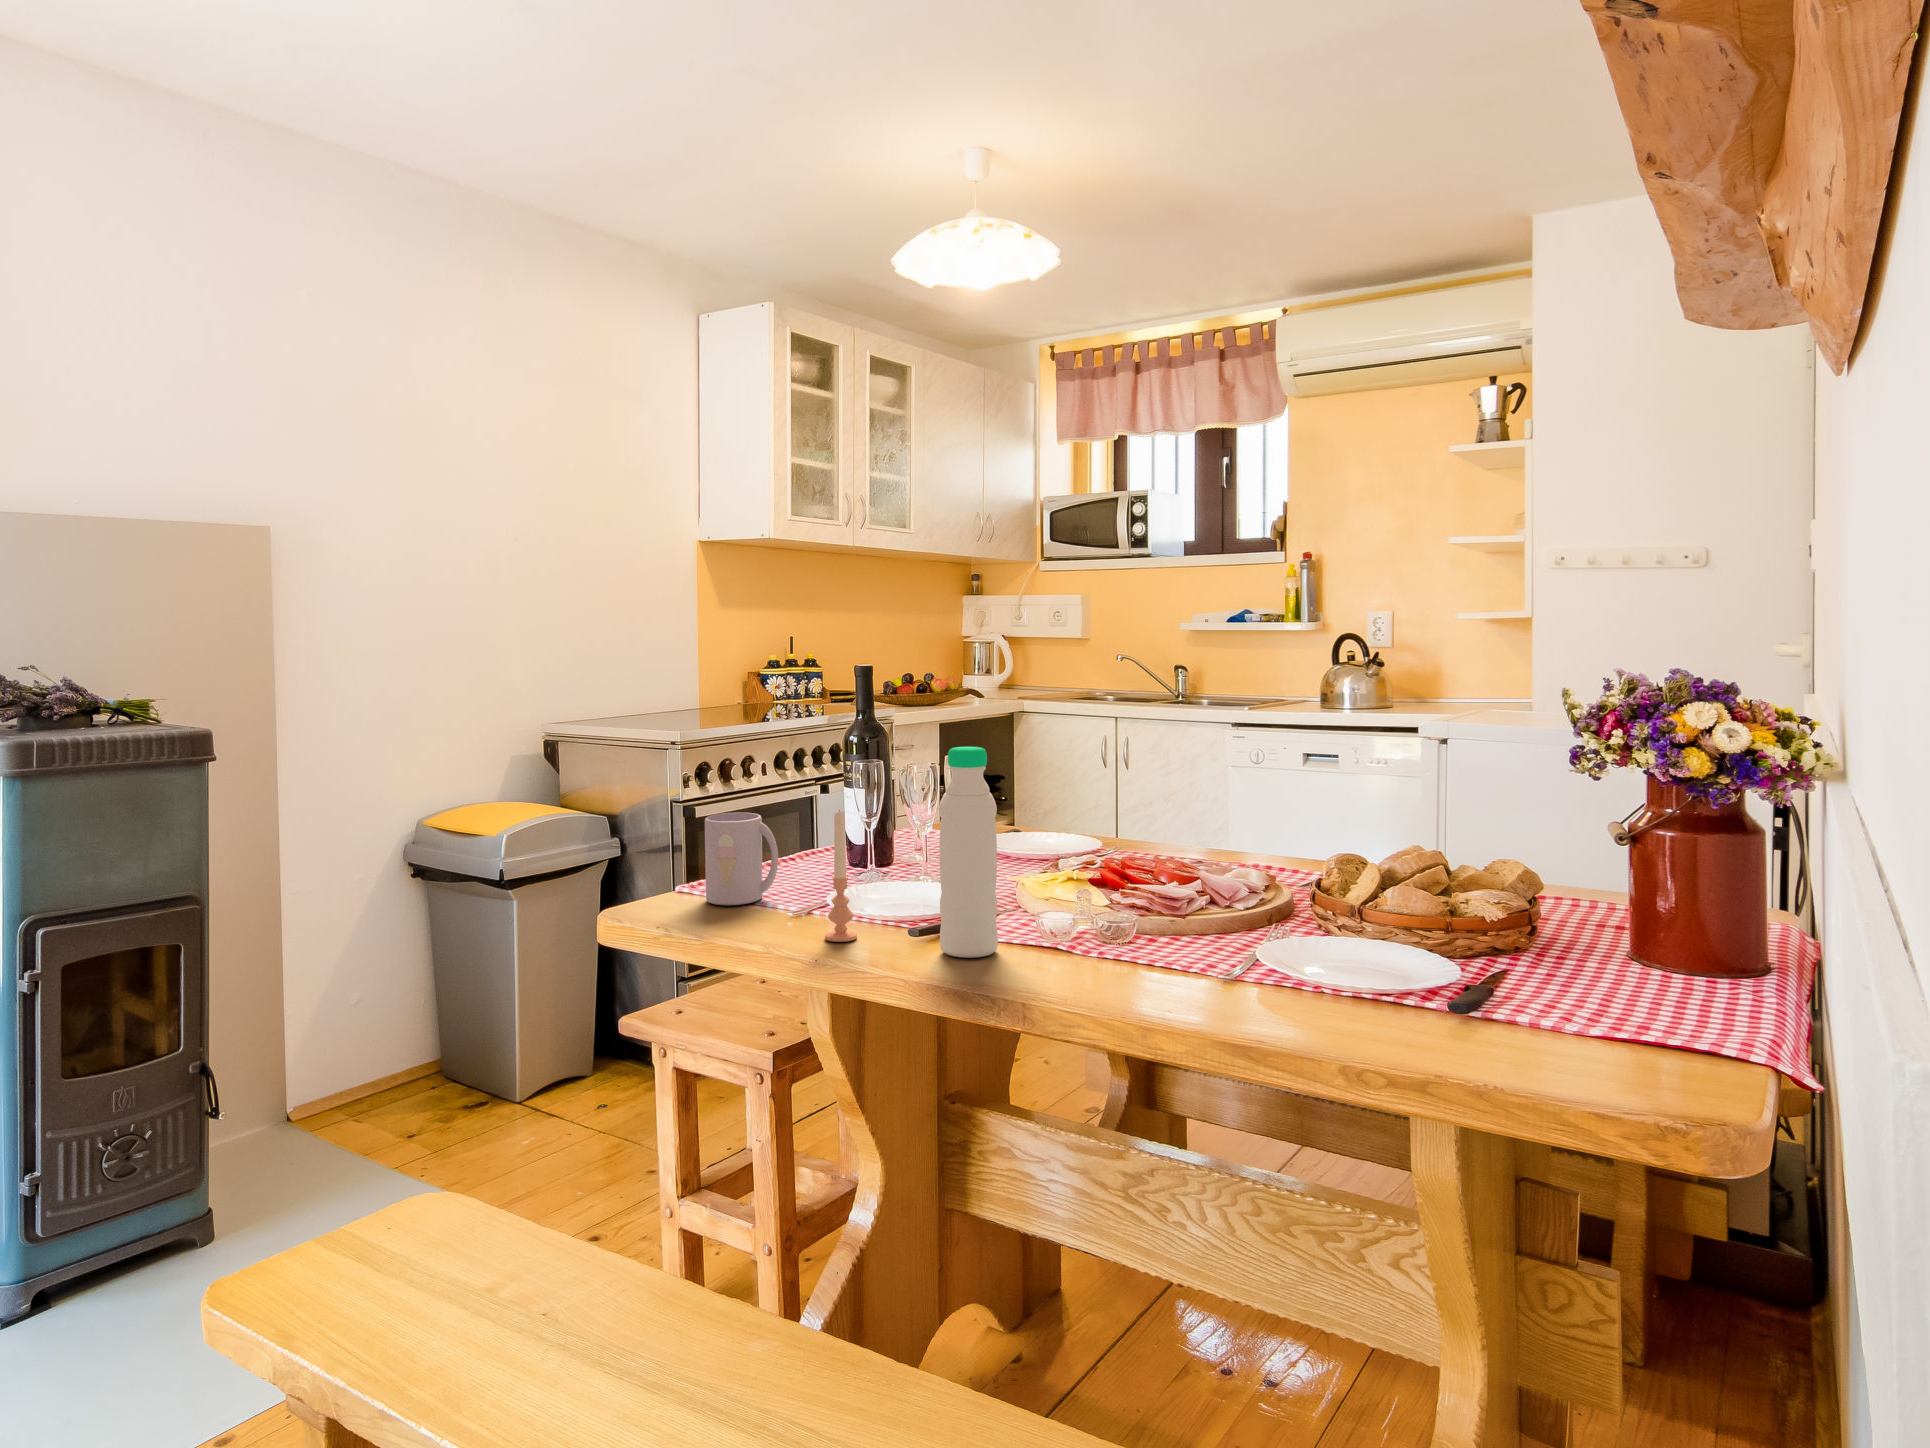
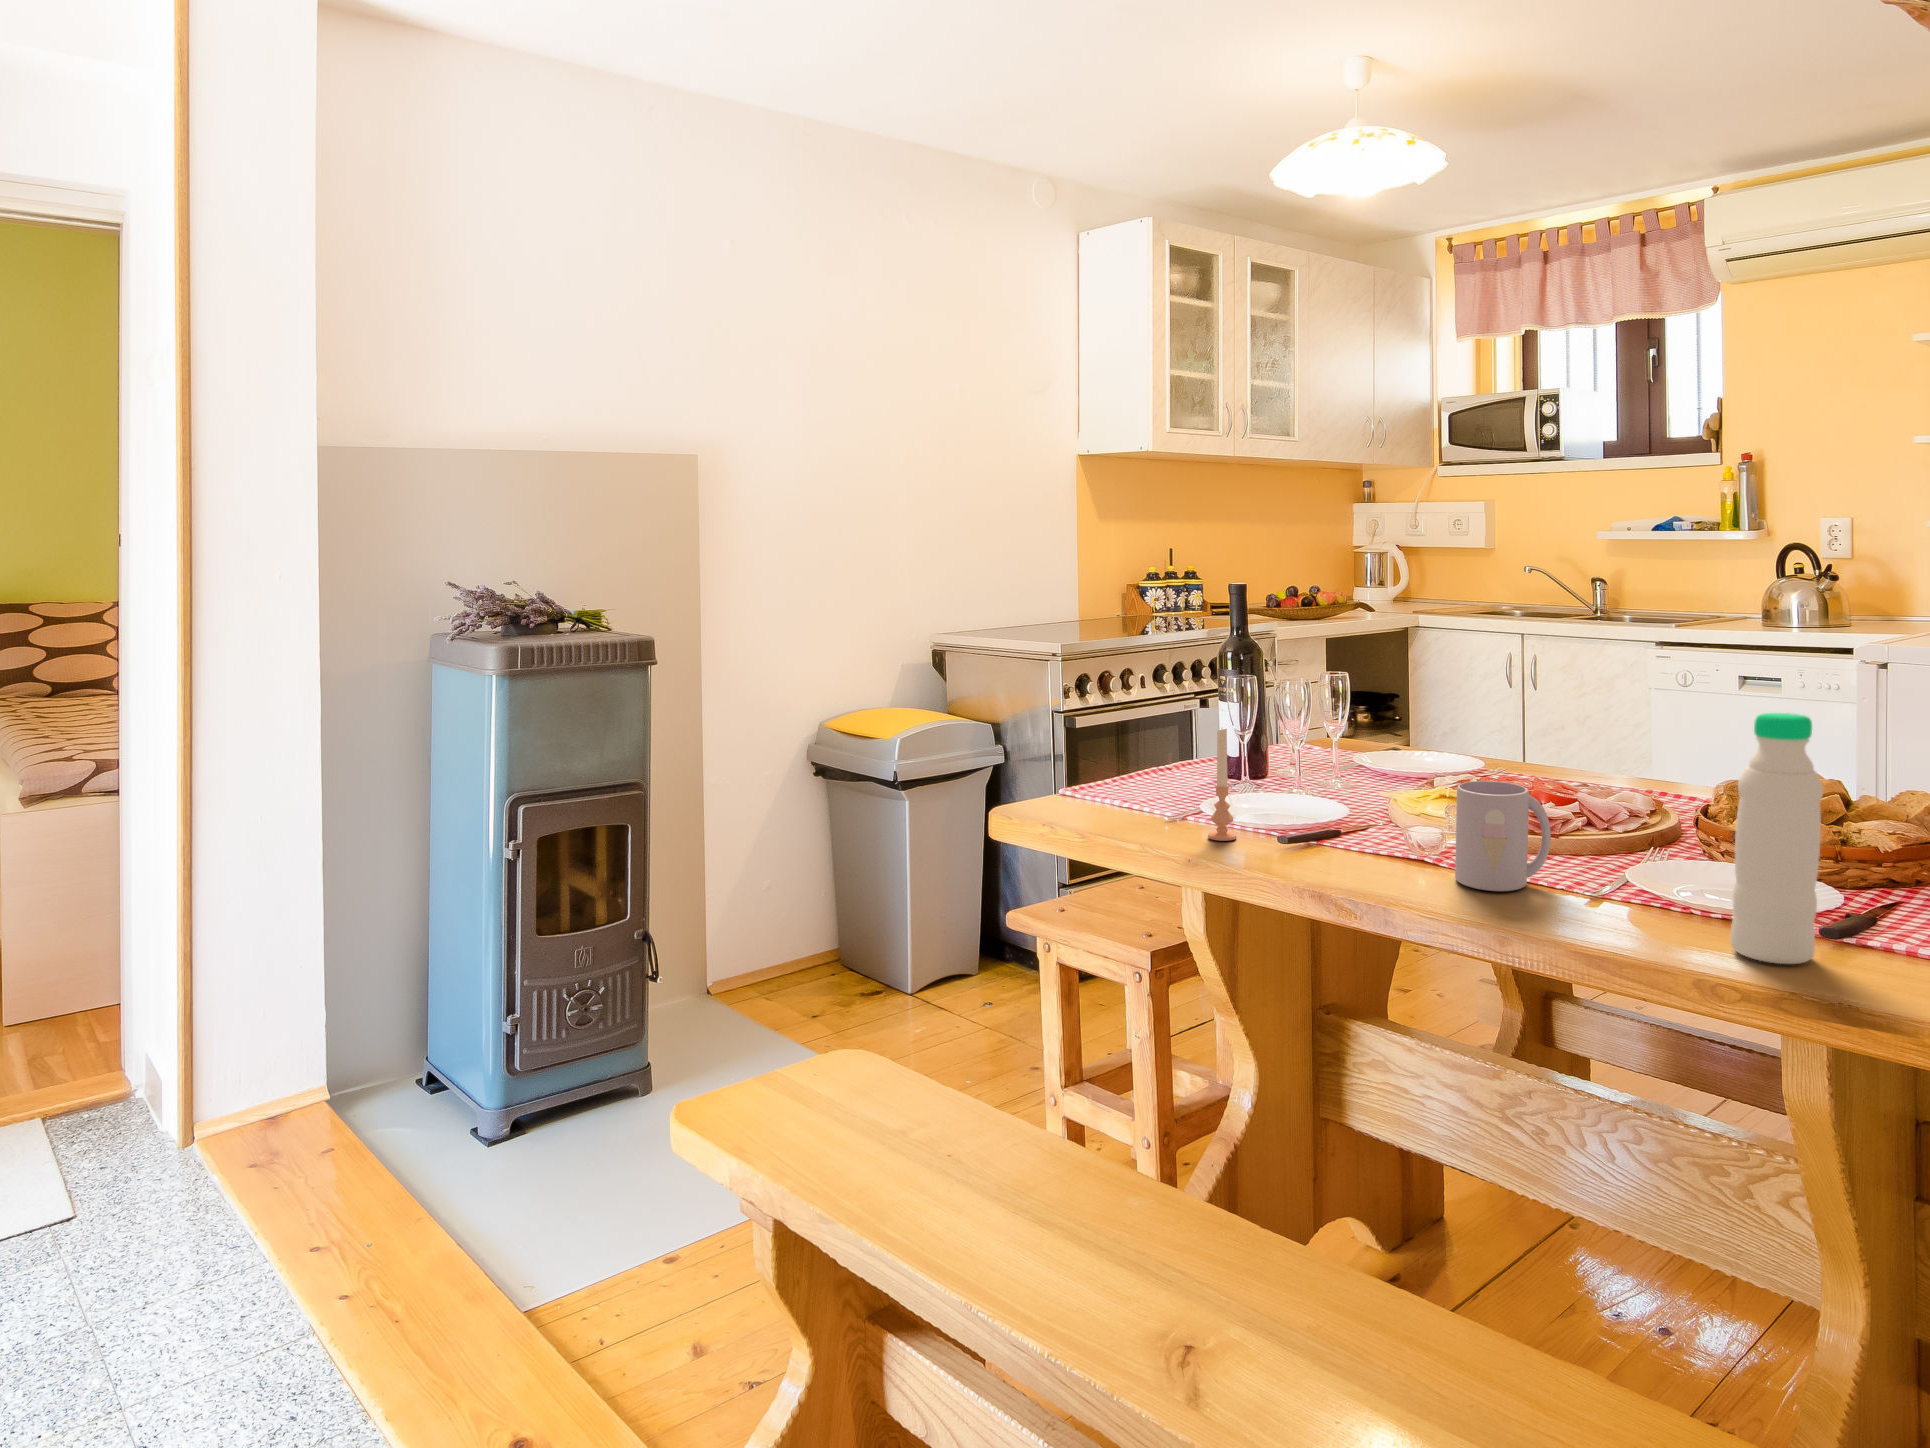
water bottle: present [939,747,998,958] -> present [1730,713,1823,964]
mug: present [705,813,778,905] -> present [1455,781,1551,891]

